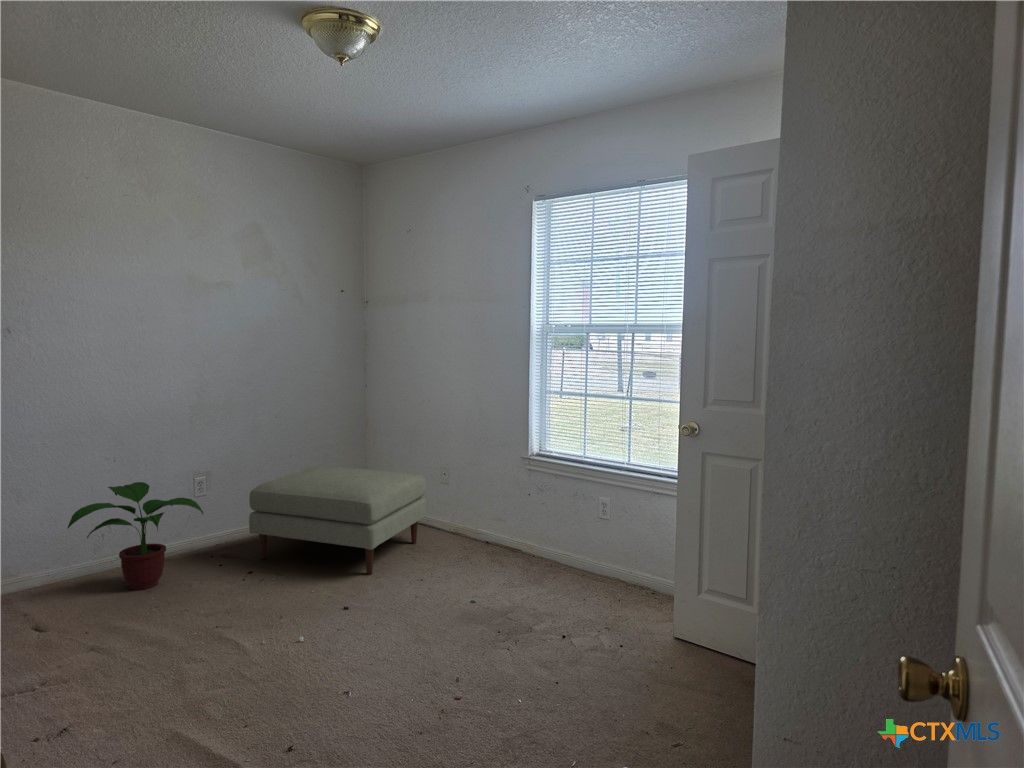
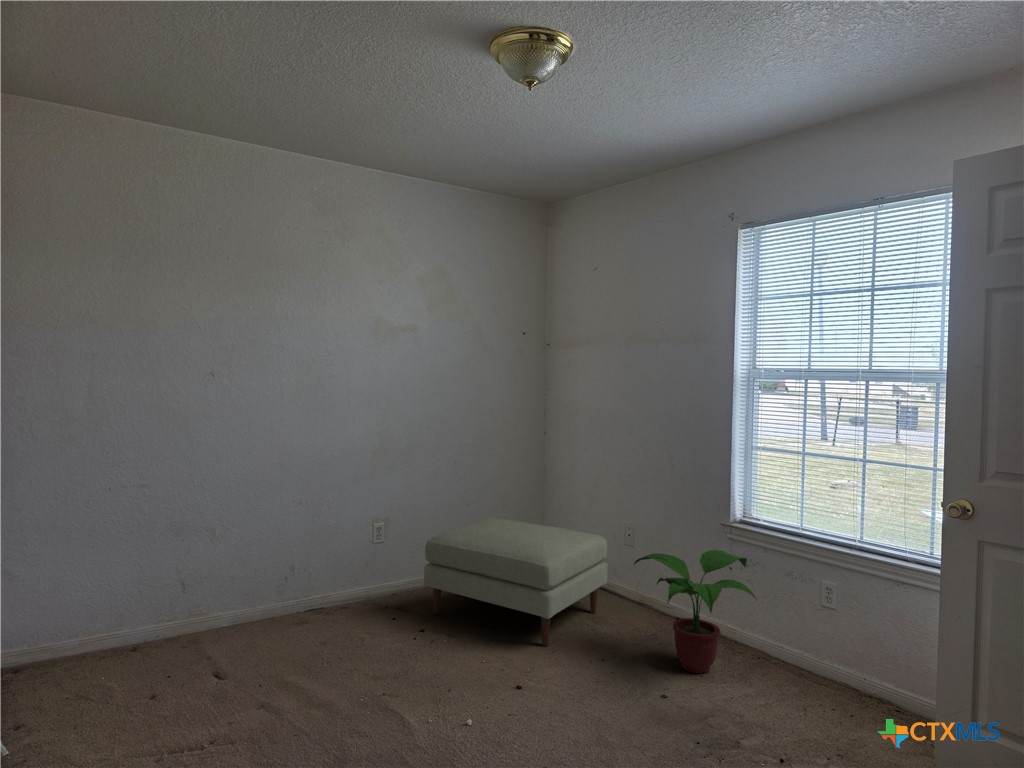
potted plant: present [68,482,203,590] -> present [634,550,756,673]

